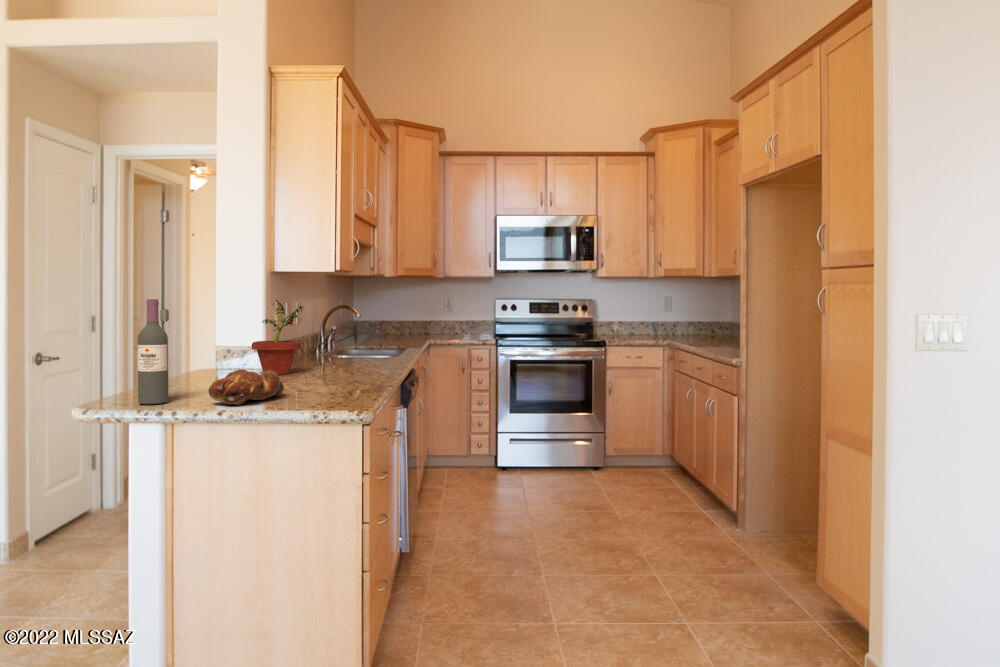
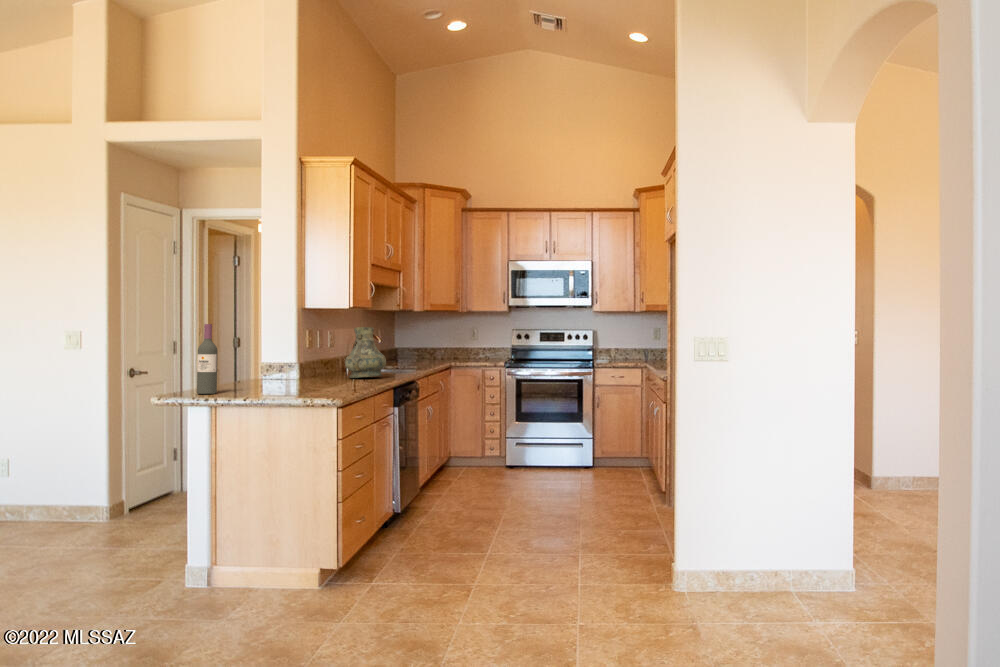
potted plant: present [252,300,304,375] -> none [289,327,329,381]
vase: none [324,300,378,369] -> present [345,327,386,378]
bread loaf: present [209,370,284,405] -> none [240,372,296,395]

